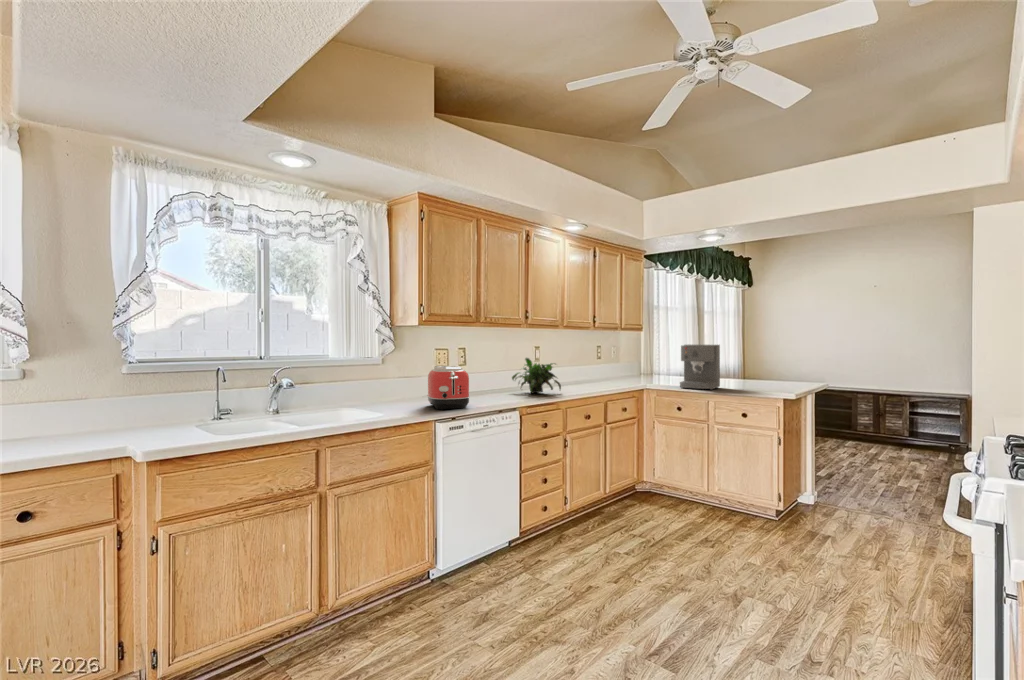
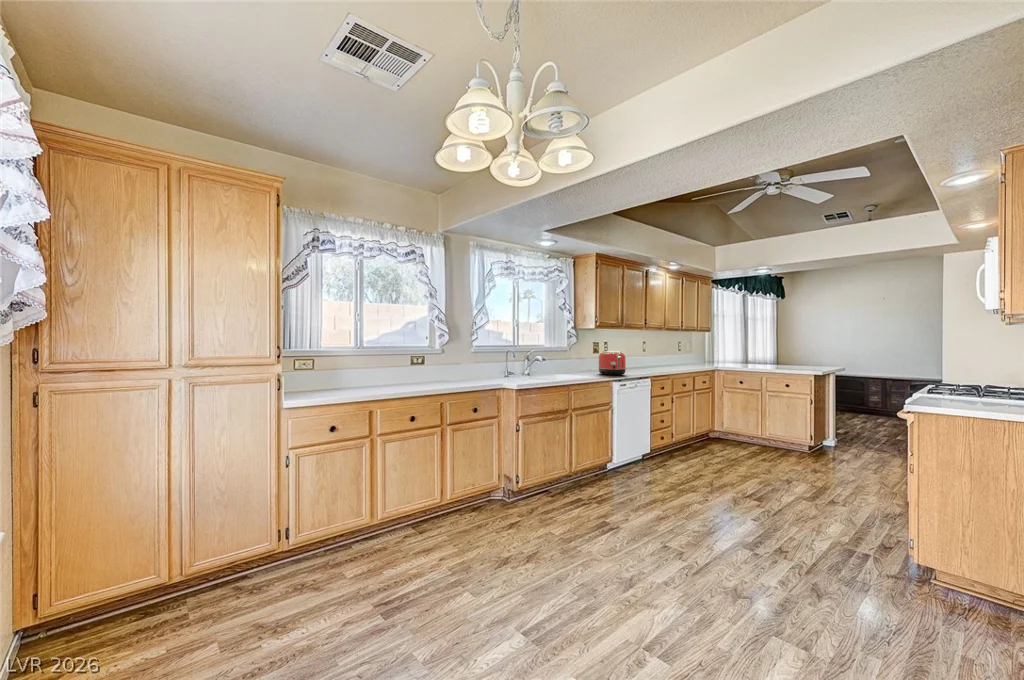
coffee maker: present [680,345,720,390] -> none [741,341,769,370]
potted plant: present [512,358,561,393] -> none [635,348,667,370]

